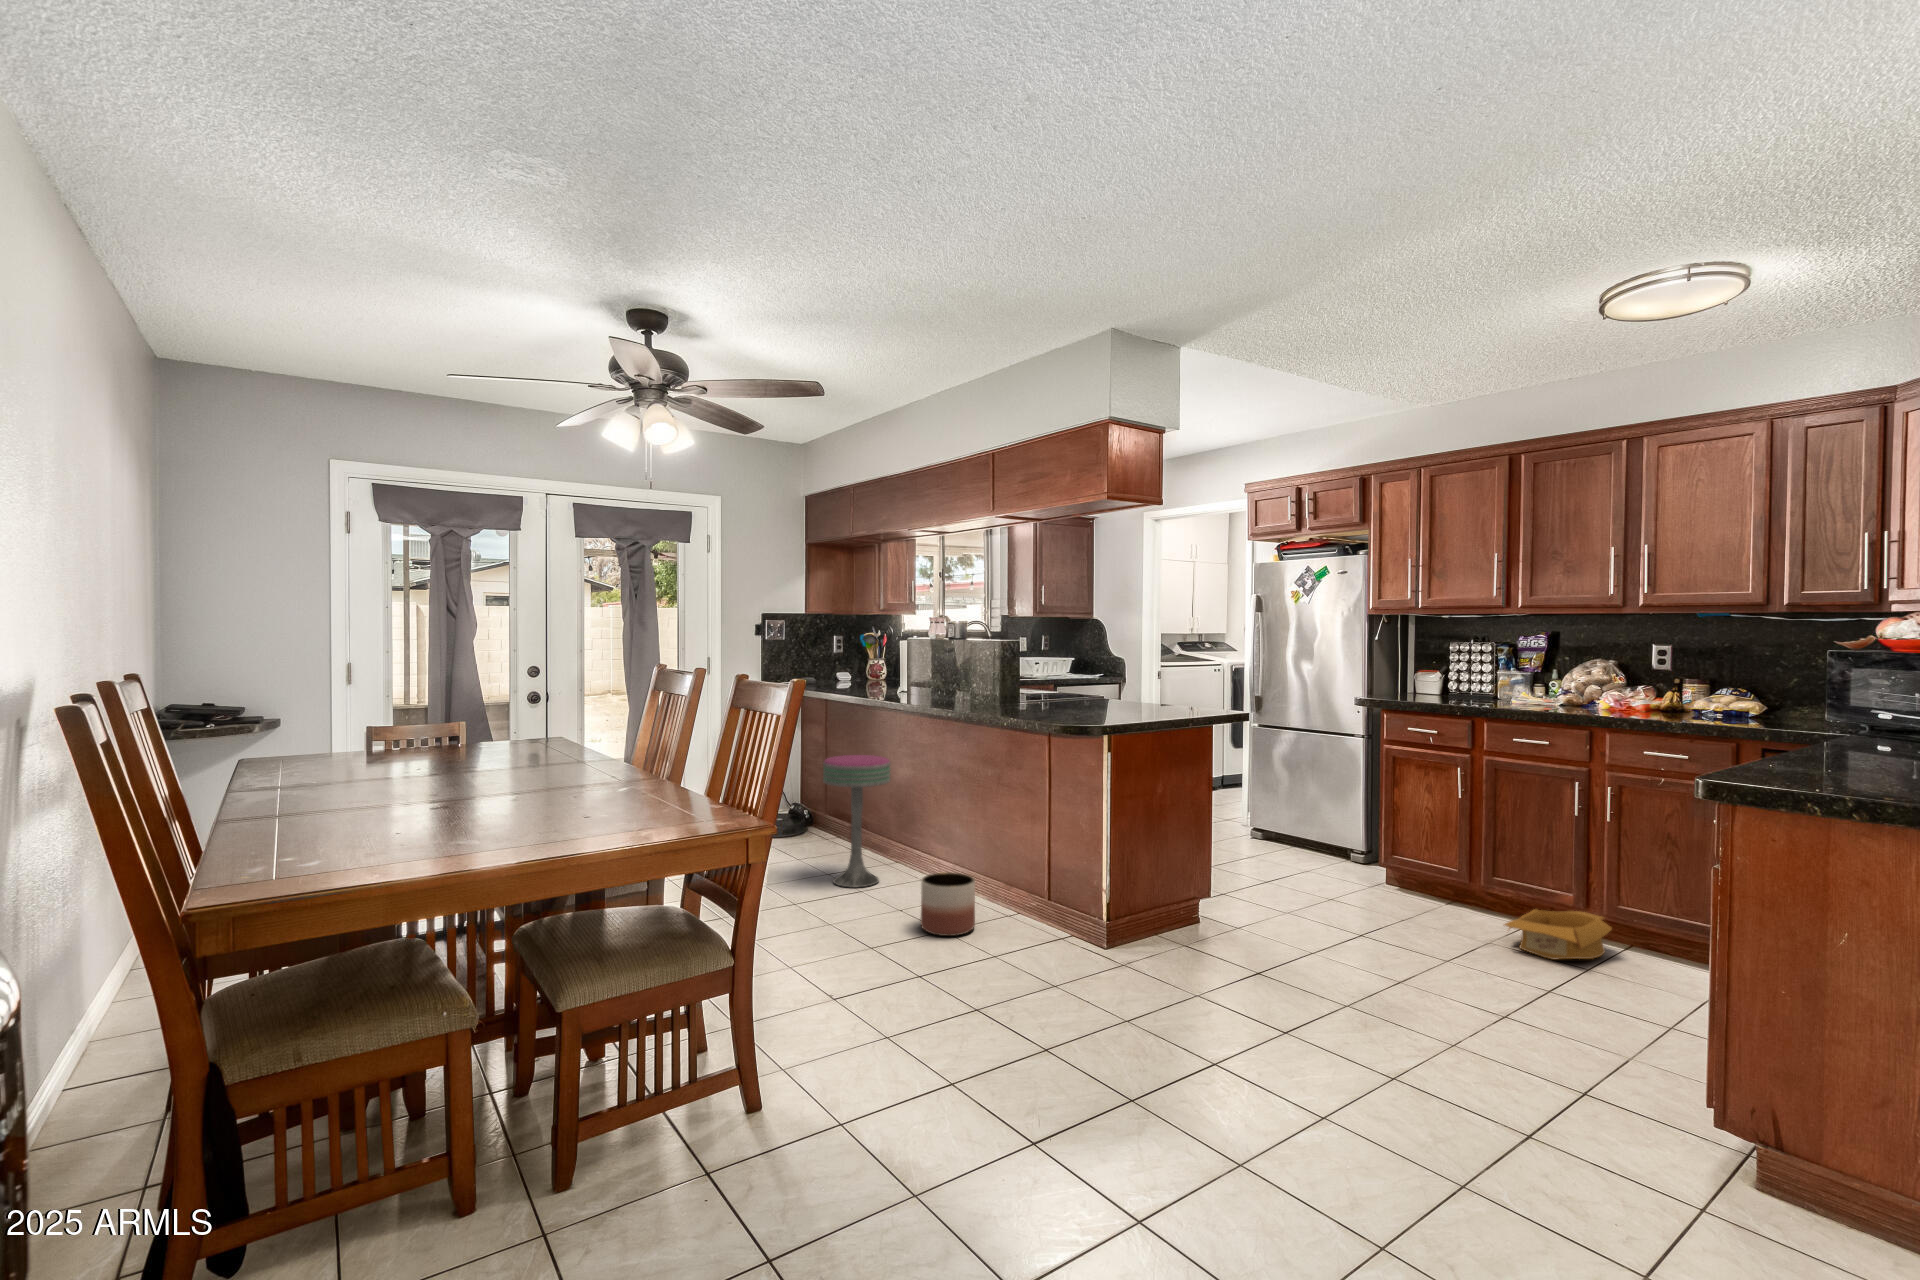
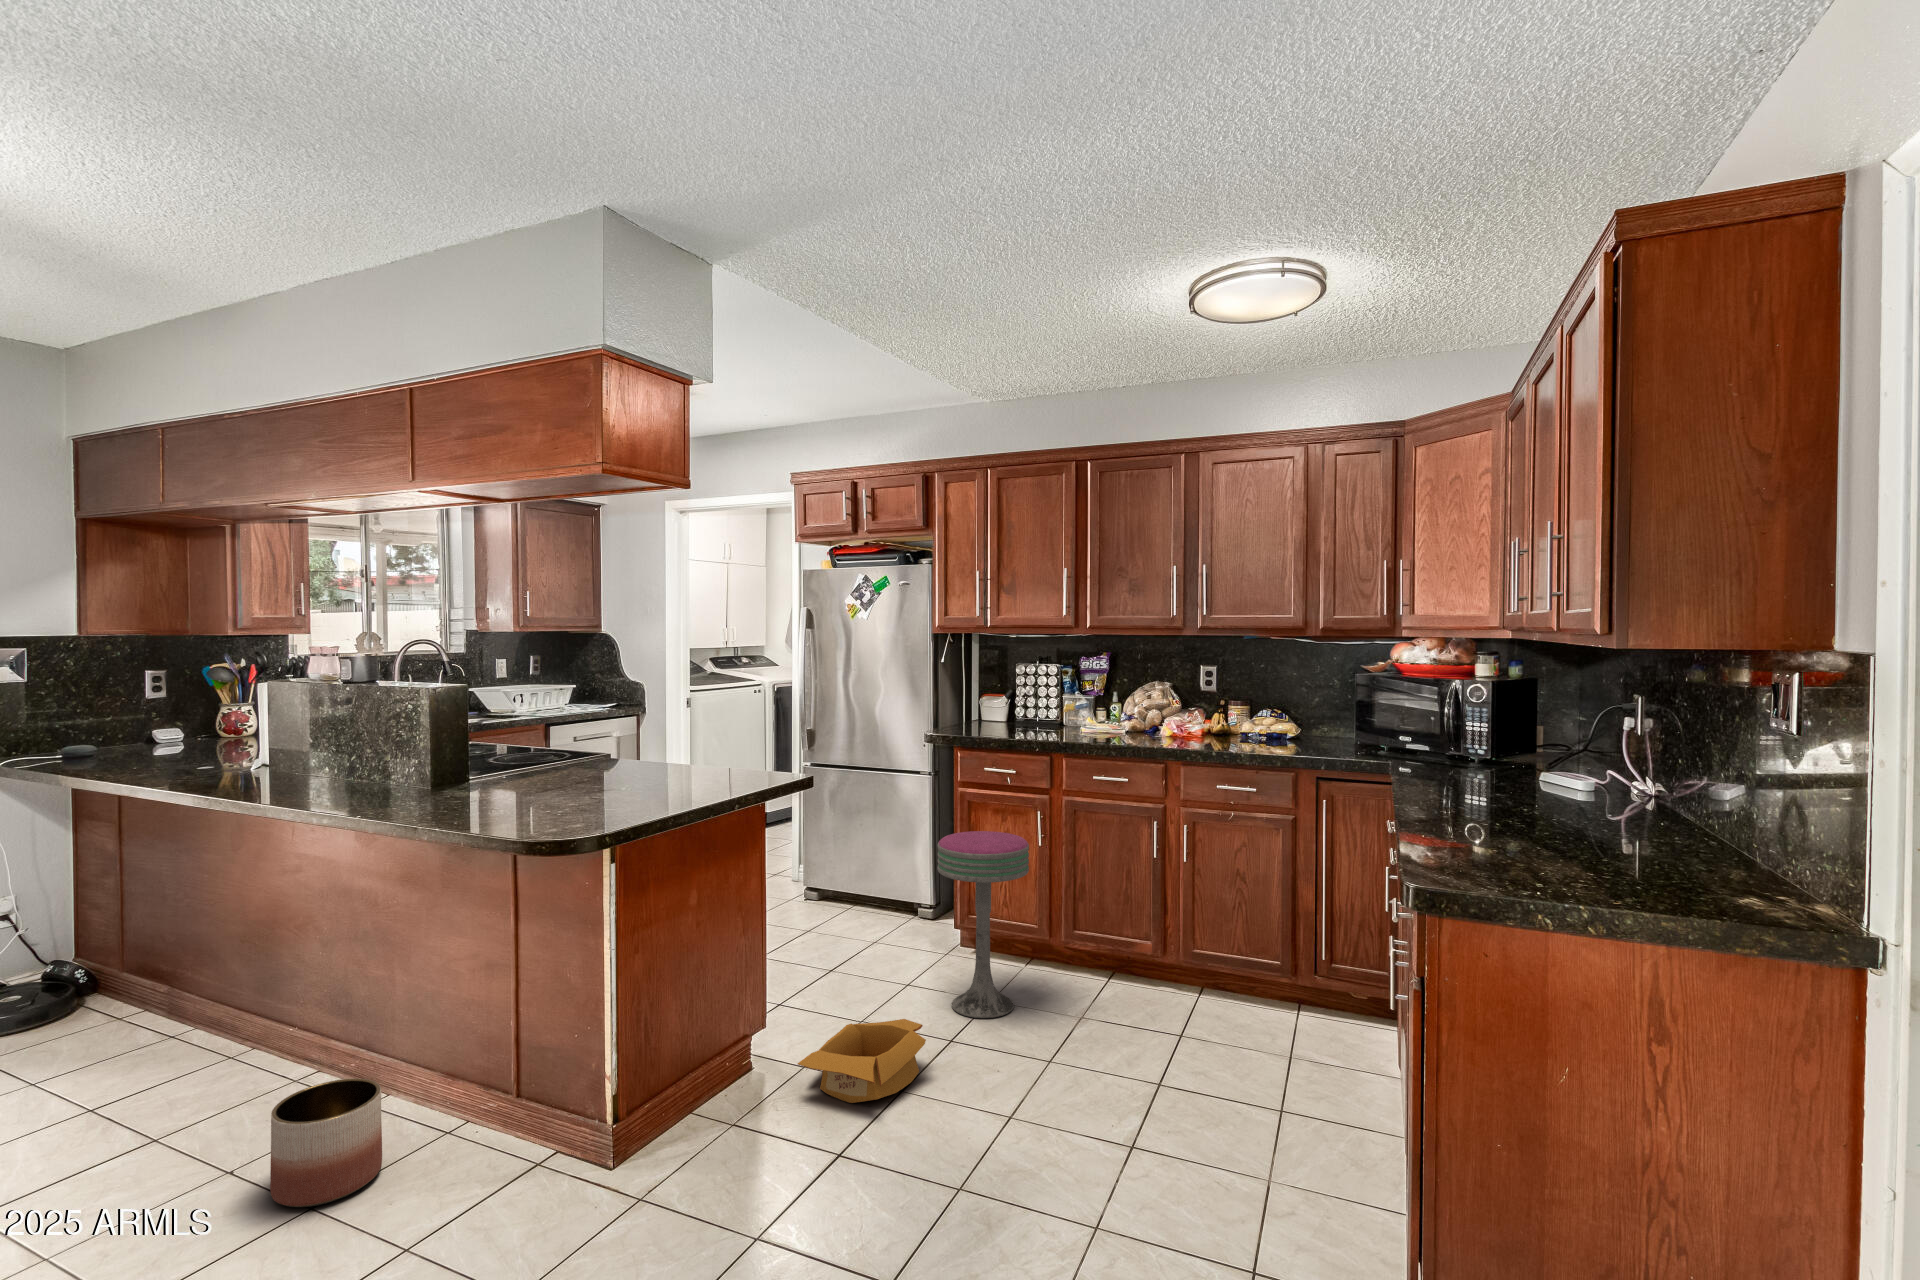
bar stool: present [823,755,891,888] -> present [937,831,1029,1018]
cardboard box: present [1504,909,1612,959] -> present [798,1019,926,1103]

